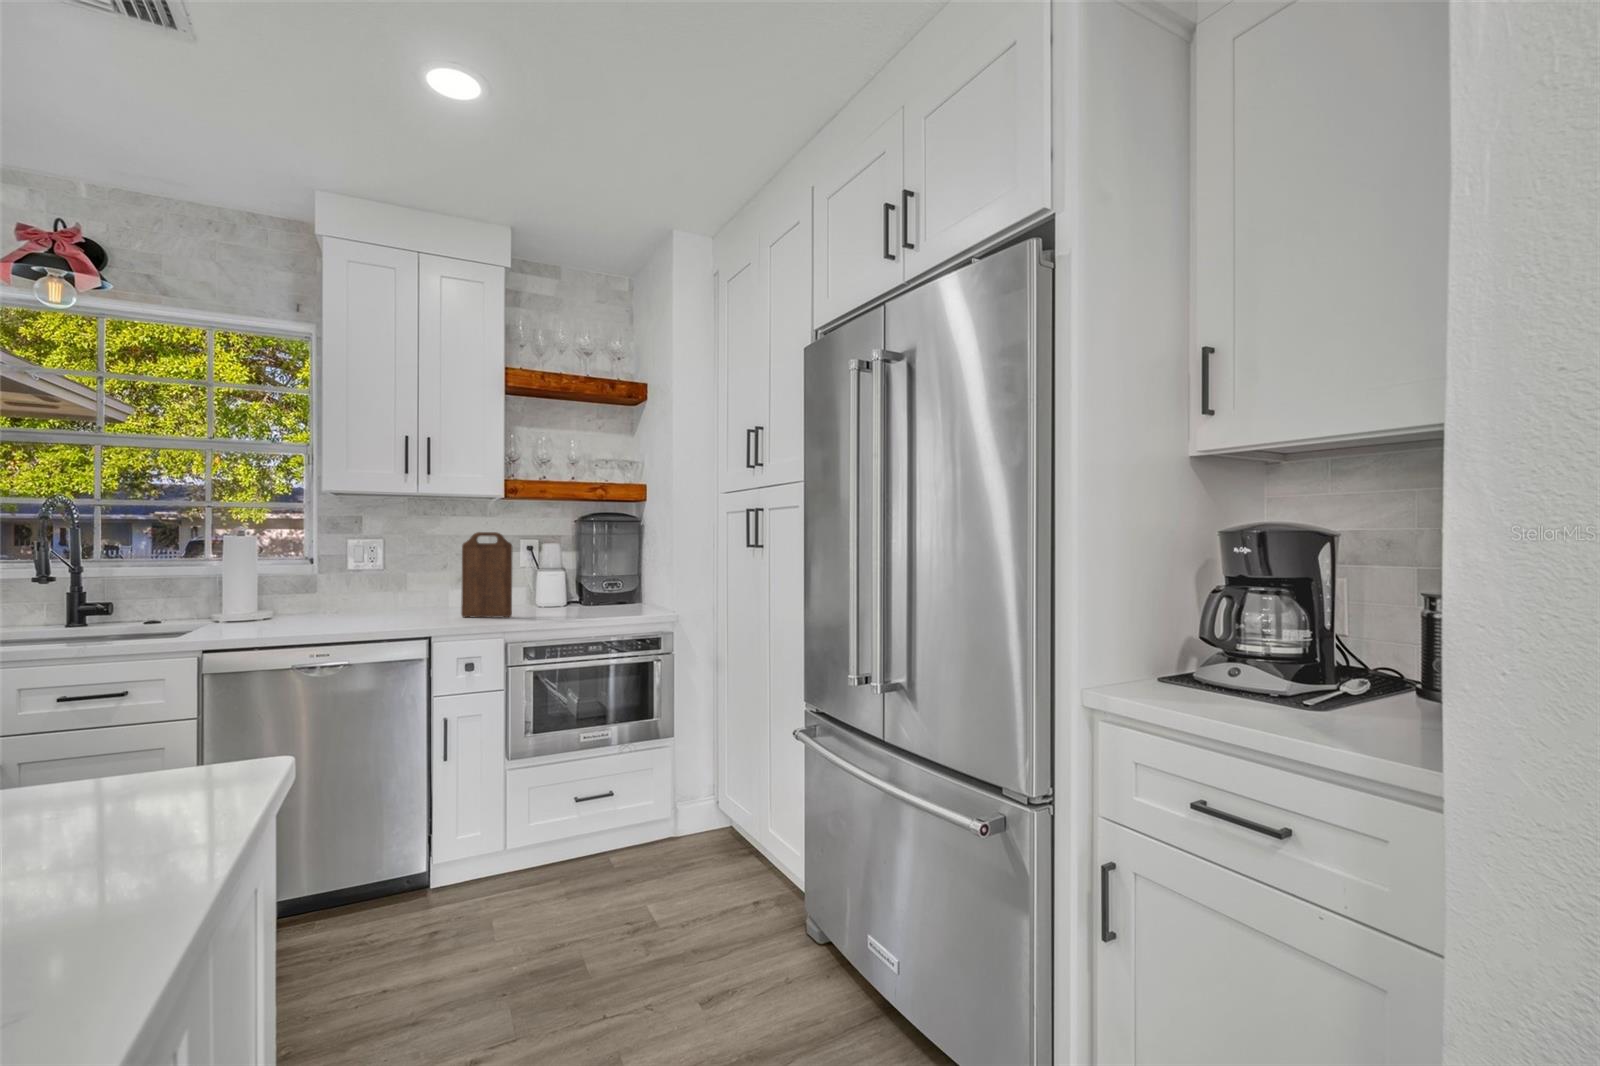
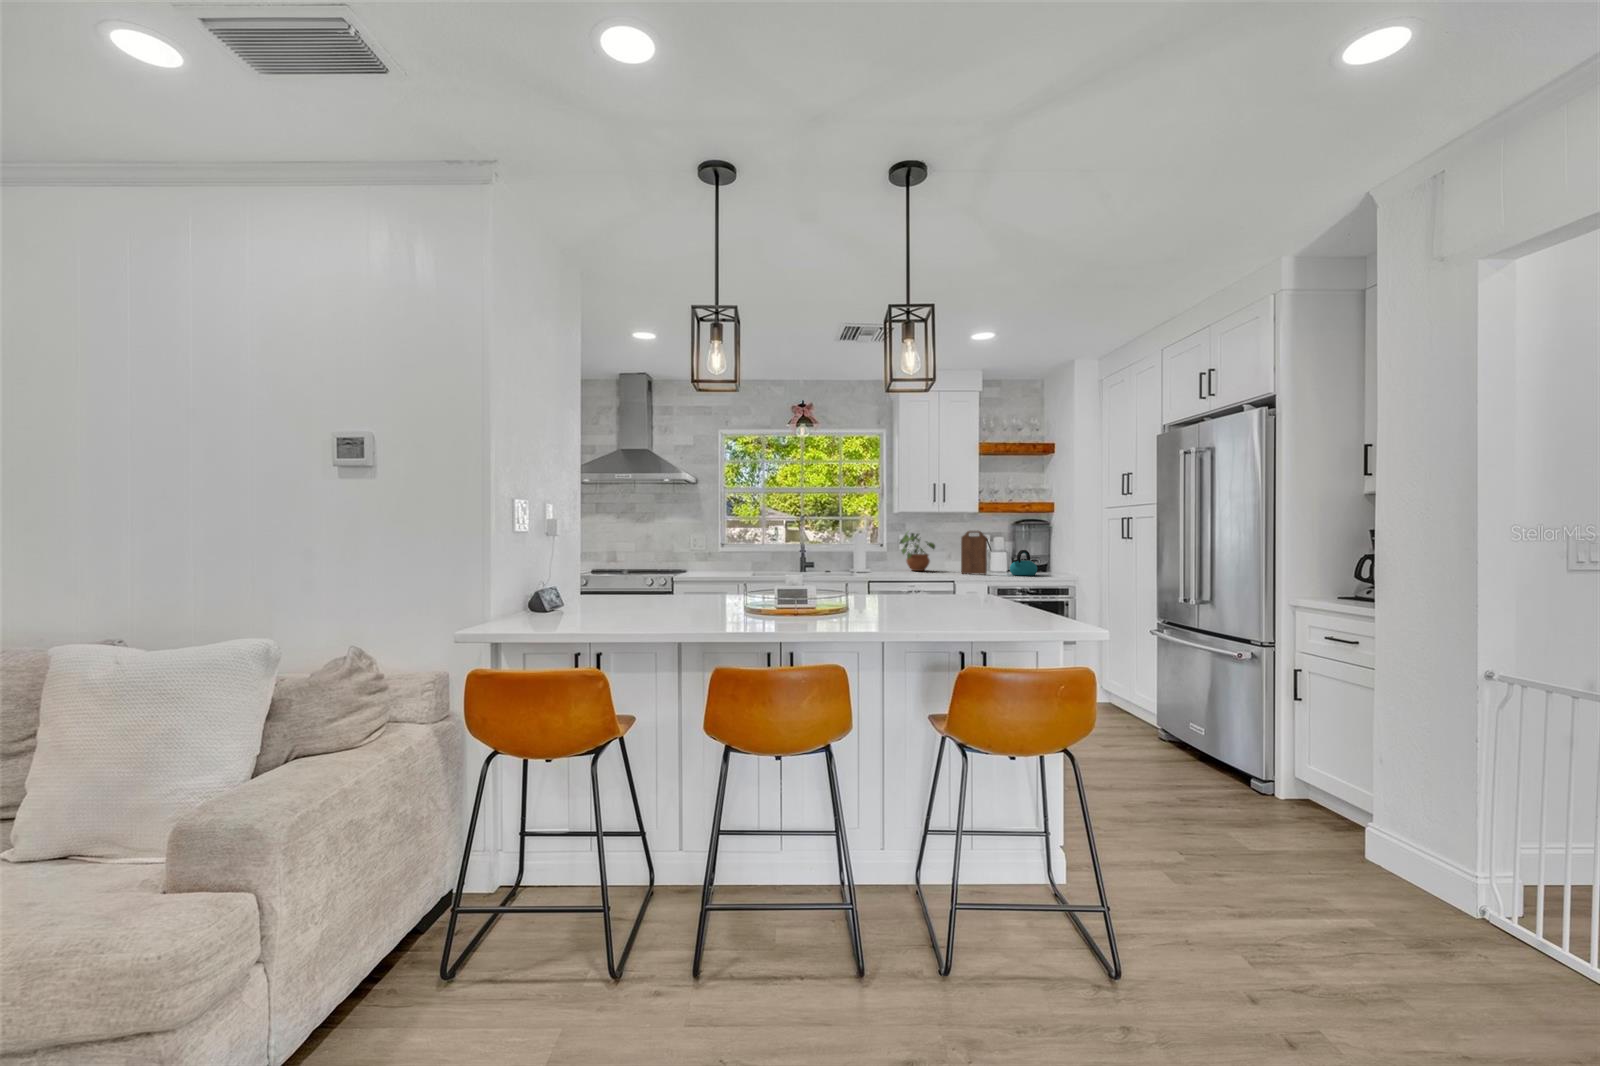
potted plant: none [332,530,418,613] -> present [900,533,935,571]
kettle: none [559,568,610,616] -> present [1010,550,1037,576]

